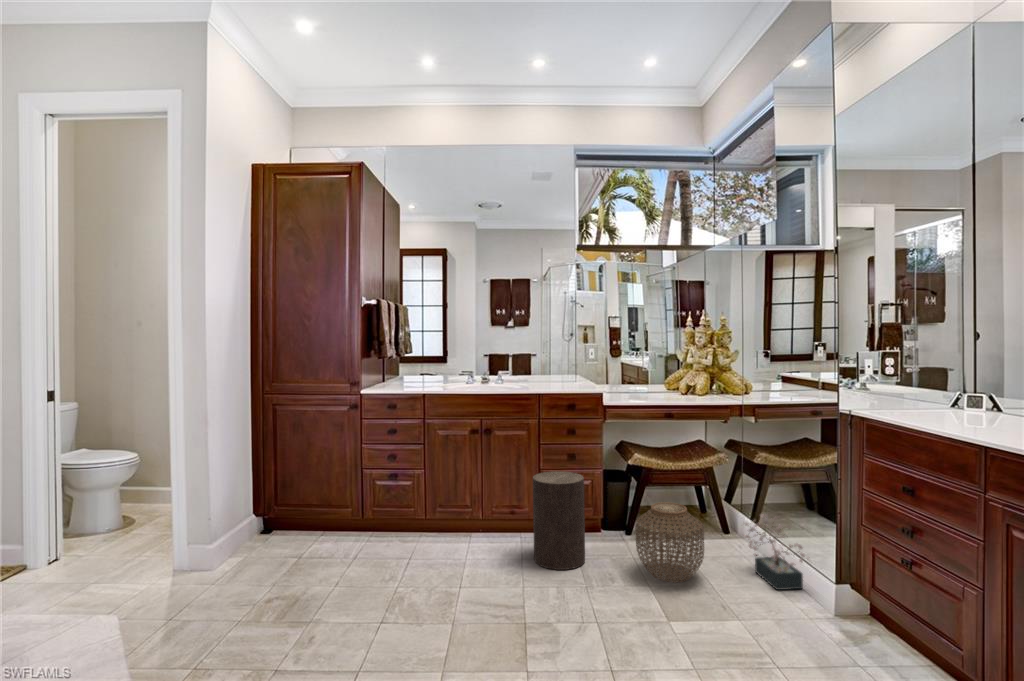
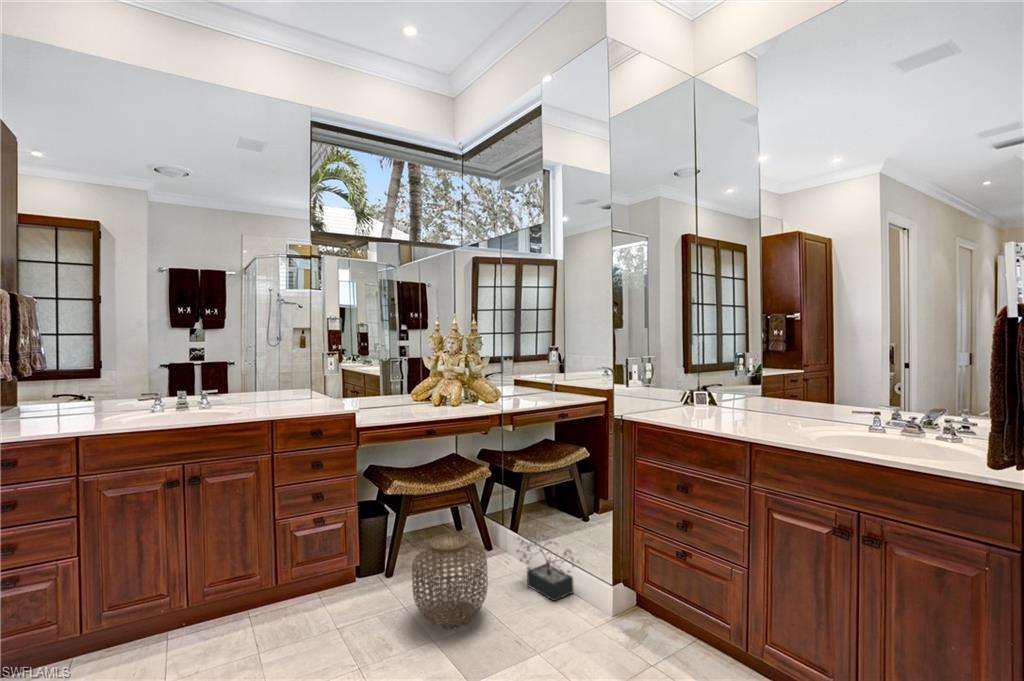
stool: present [533,471,585,570] -> none [274,520,349,660]

